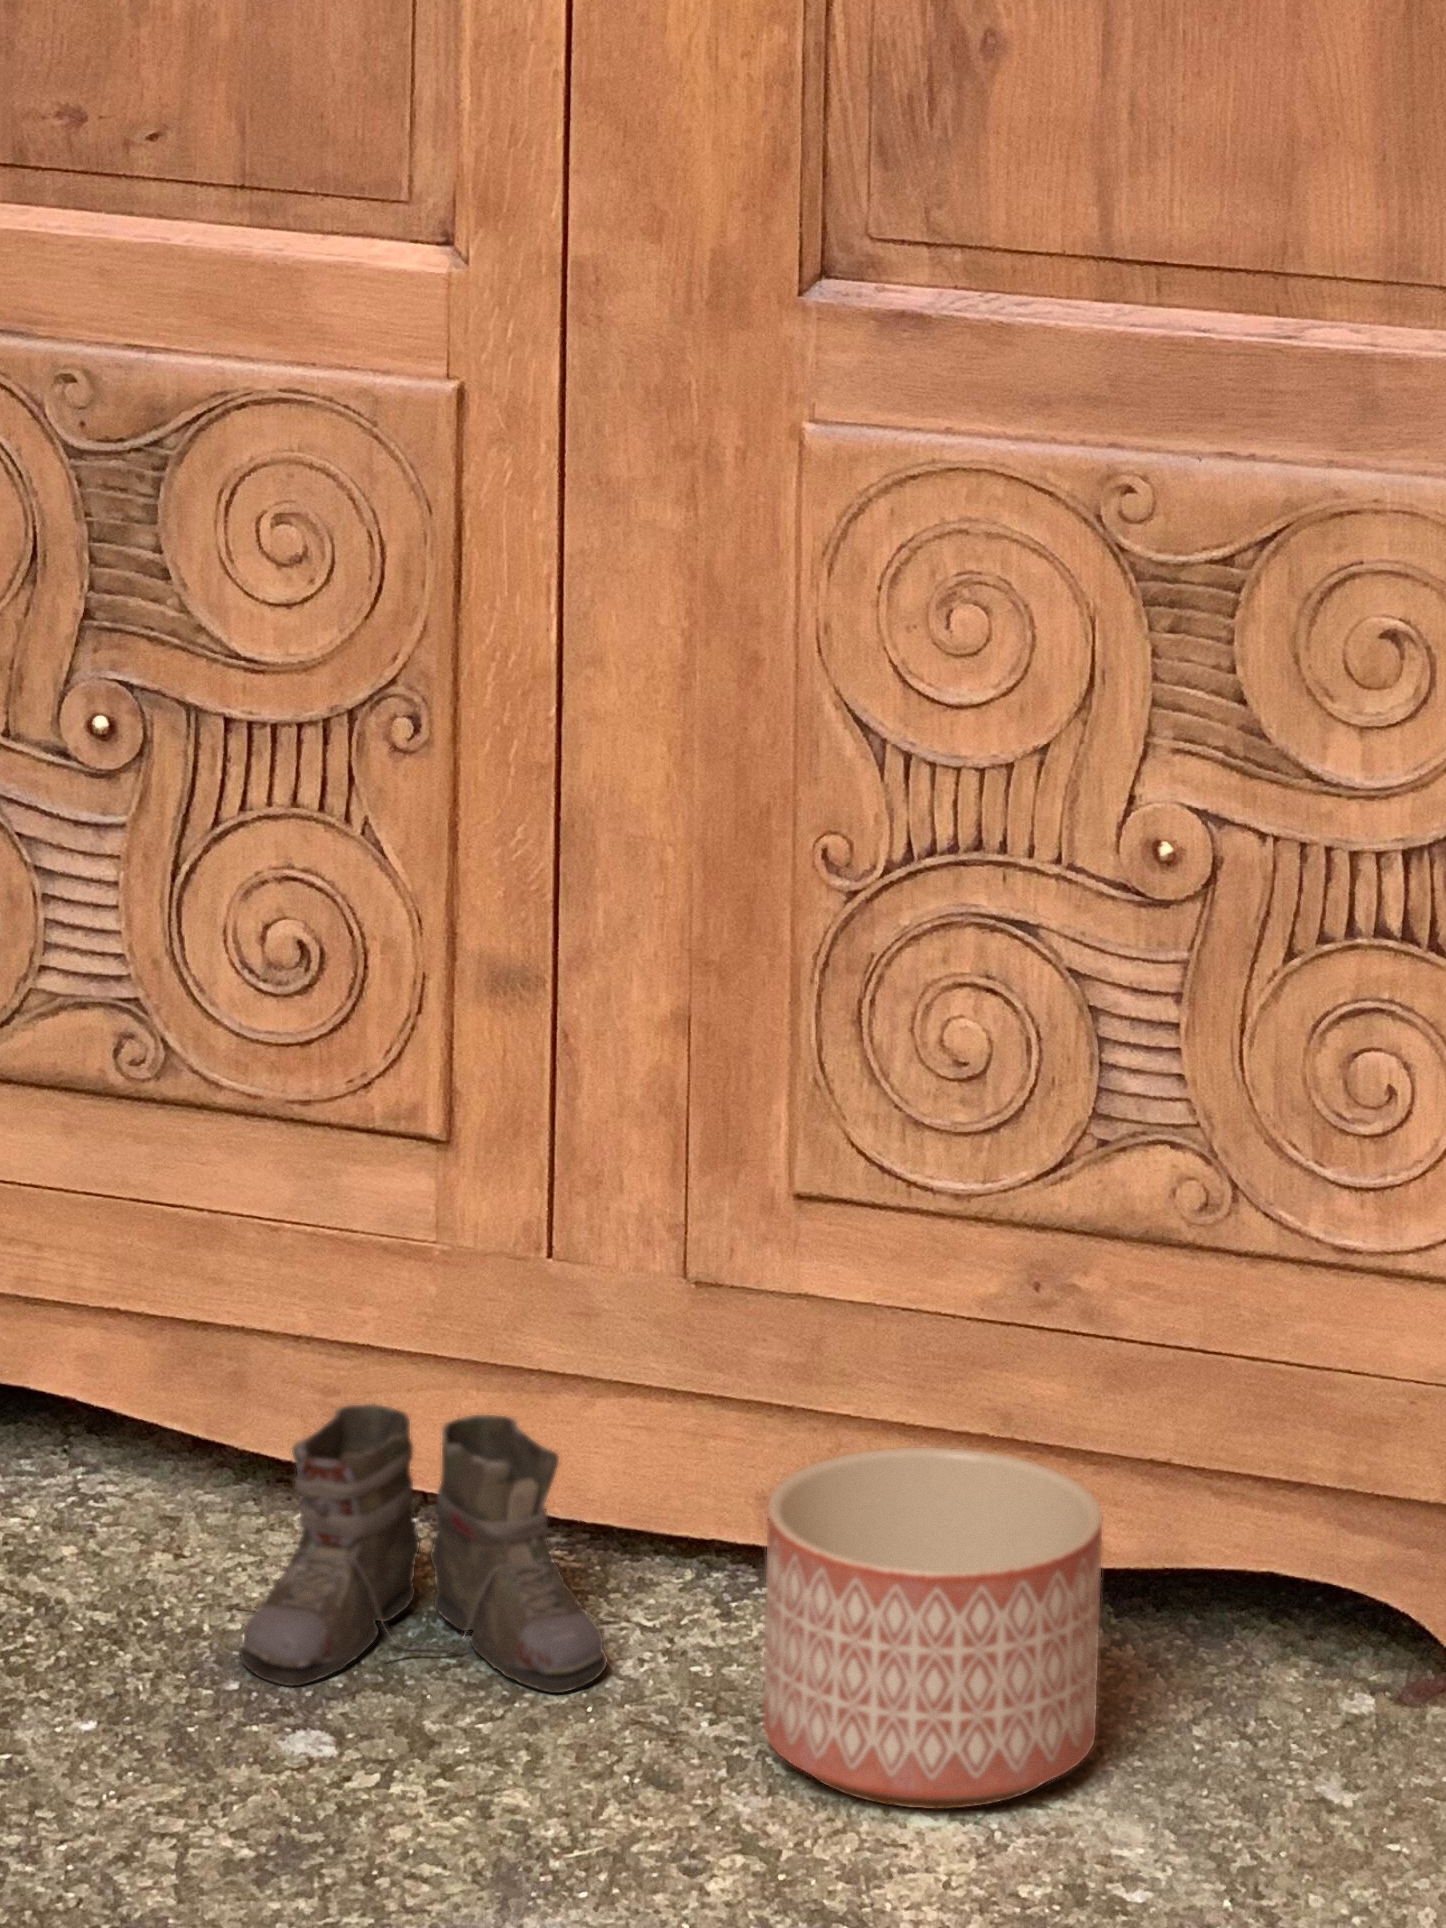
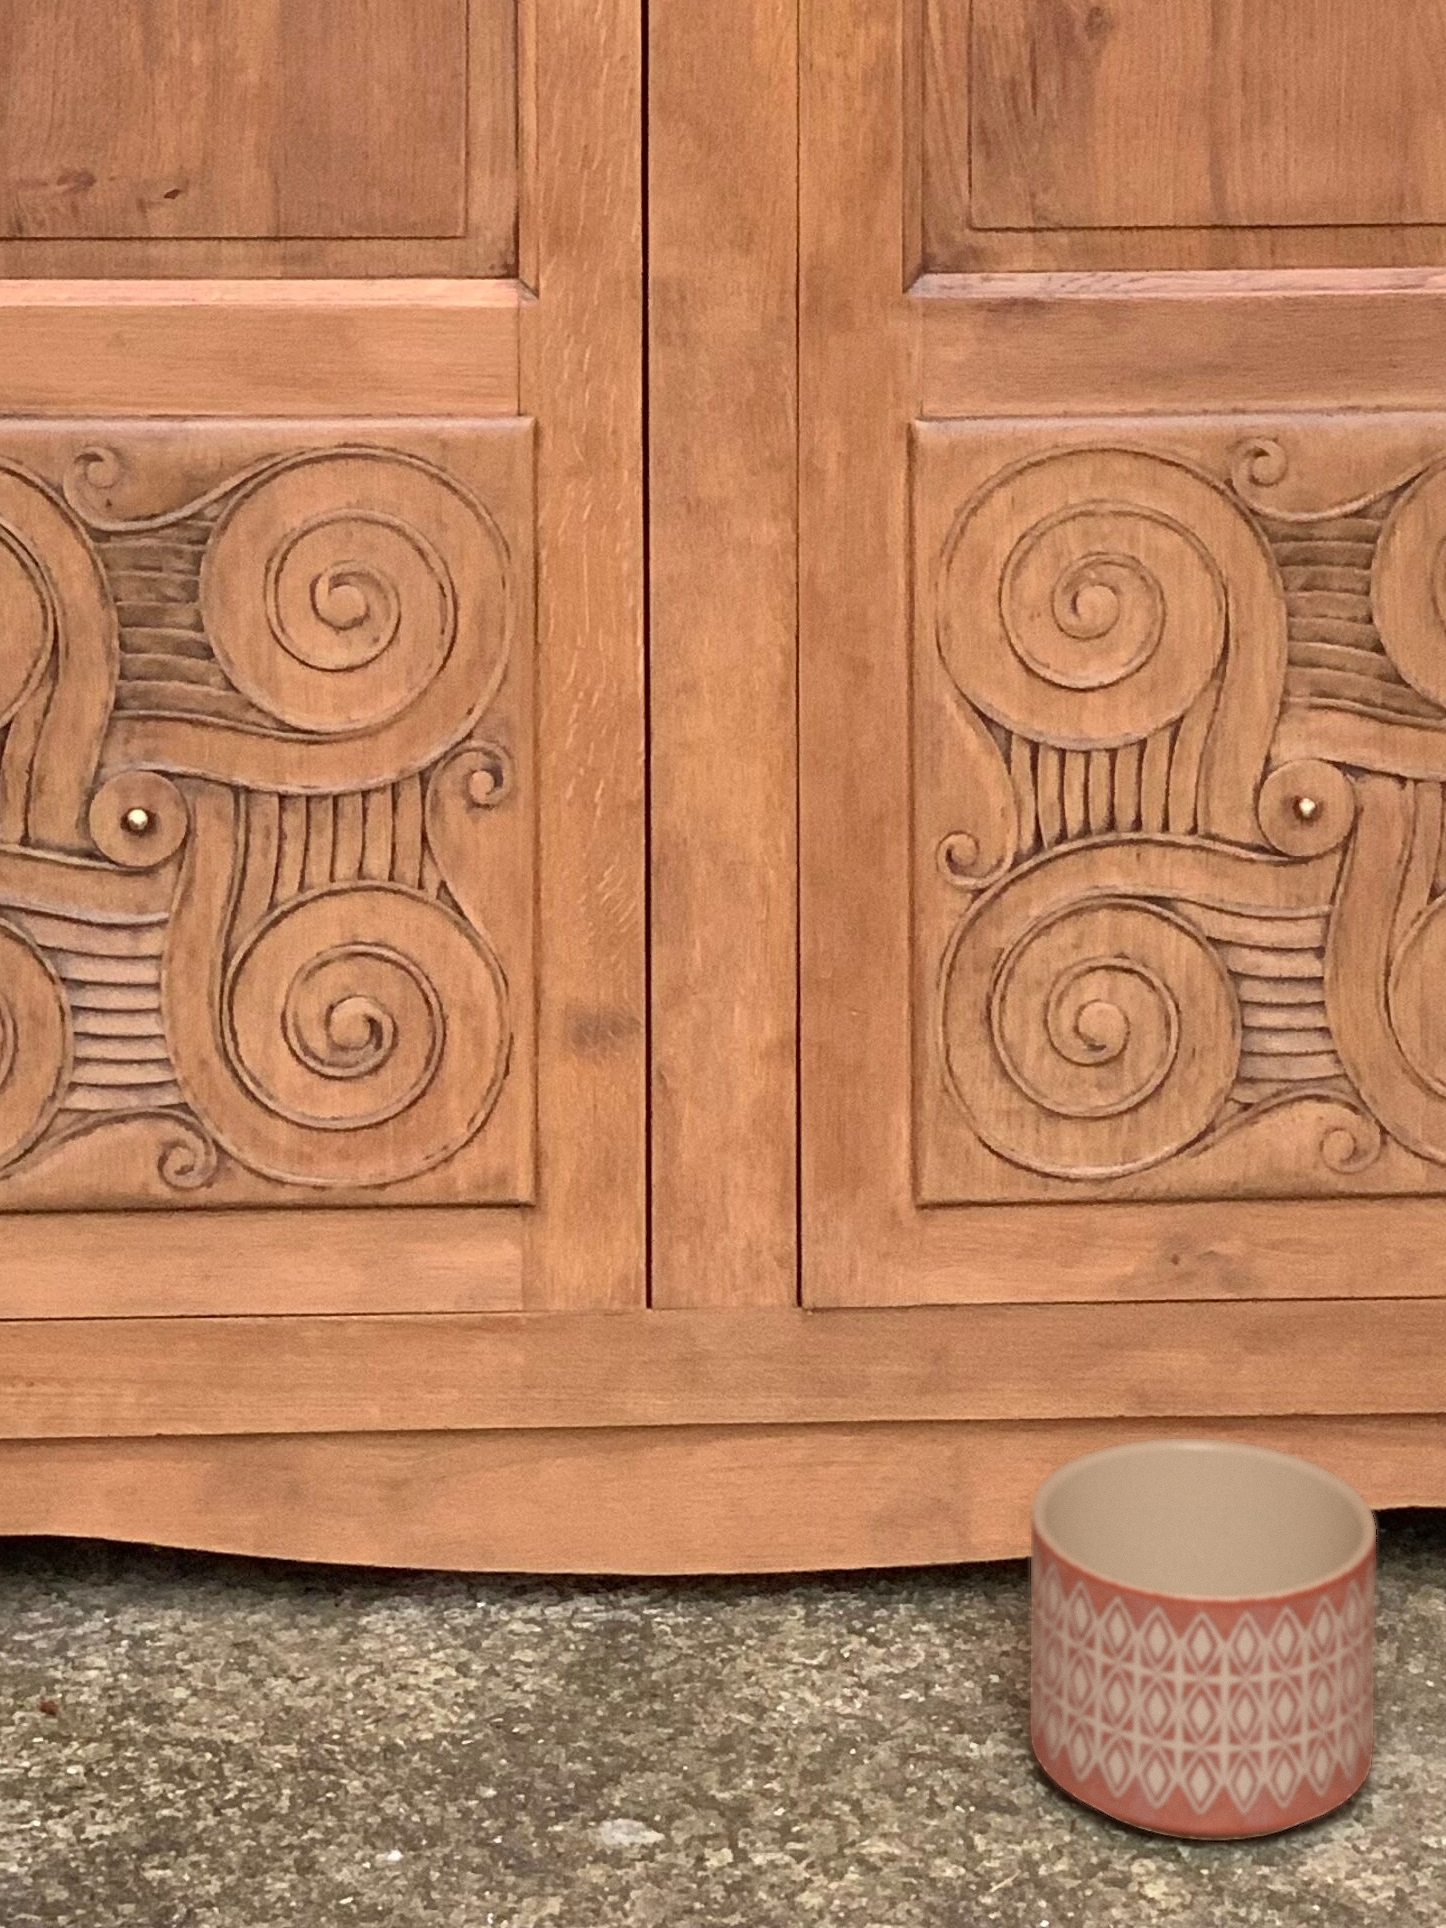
boots: present [240,1404,607,1693] -> none [381,1485,820,1833]

